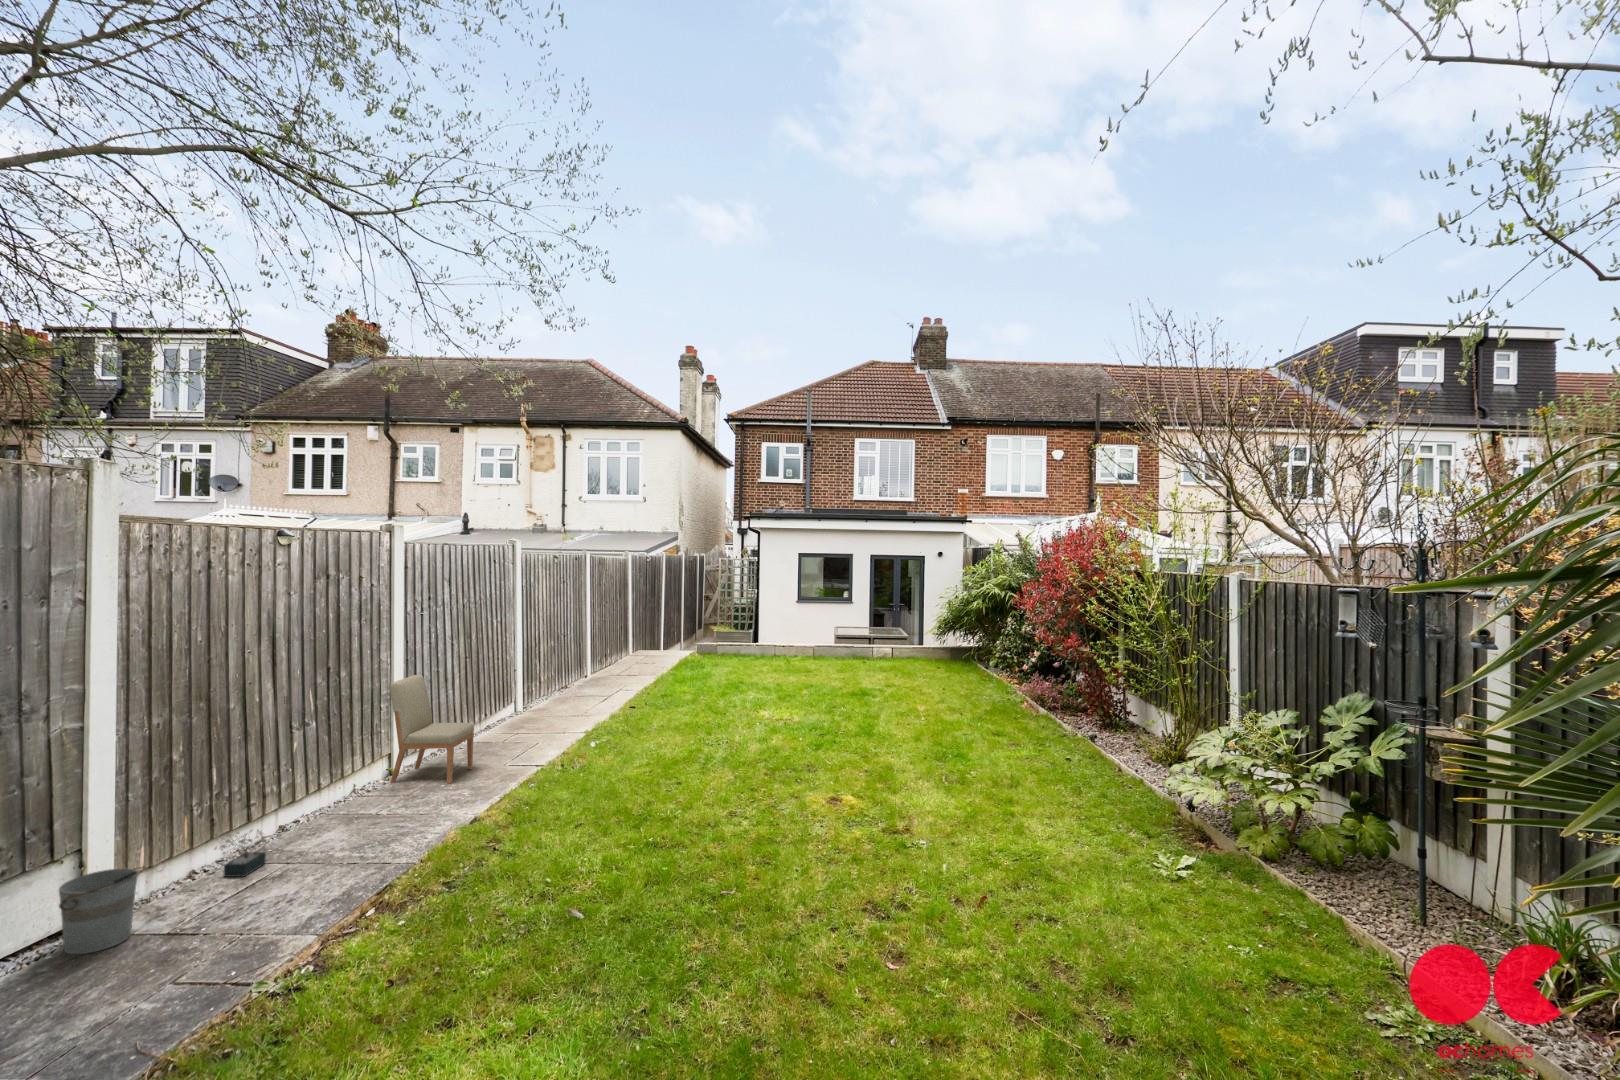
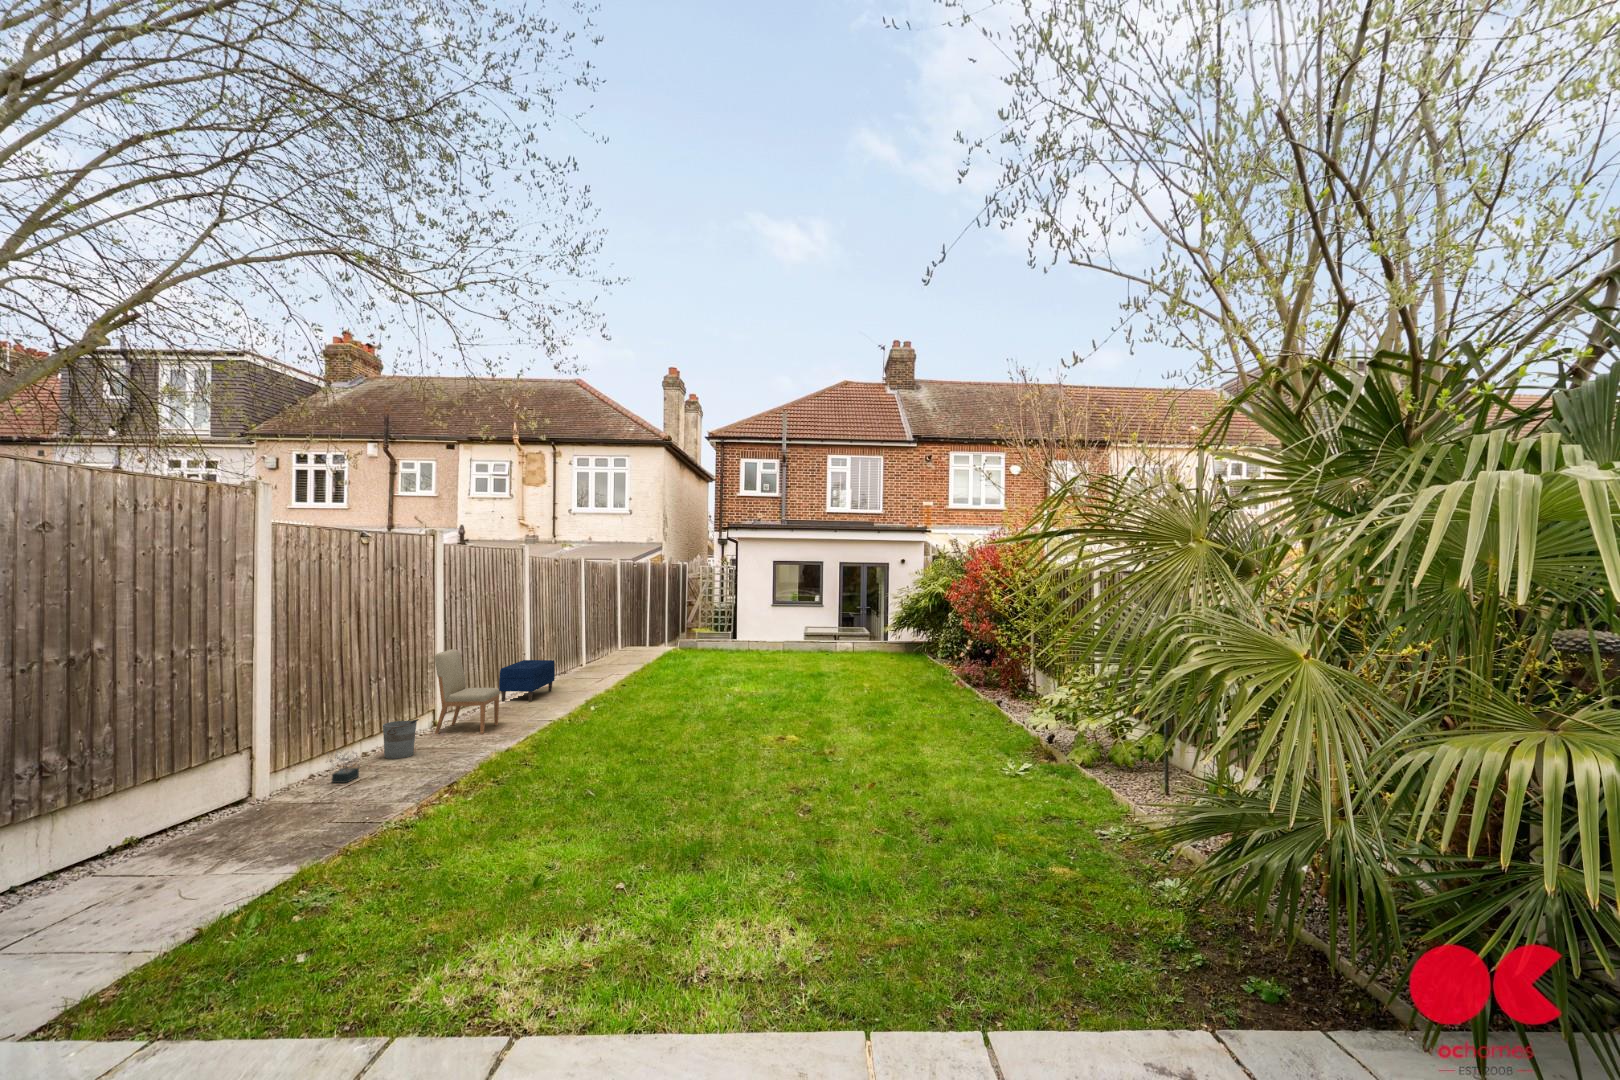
bench: none [482,677,550,731] -> present [499,660,555,702]
bucket: present [59,866,146,954] -> present [383,719,419,759]

